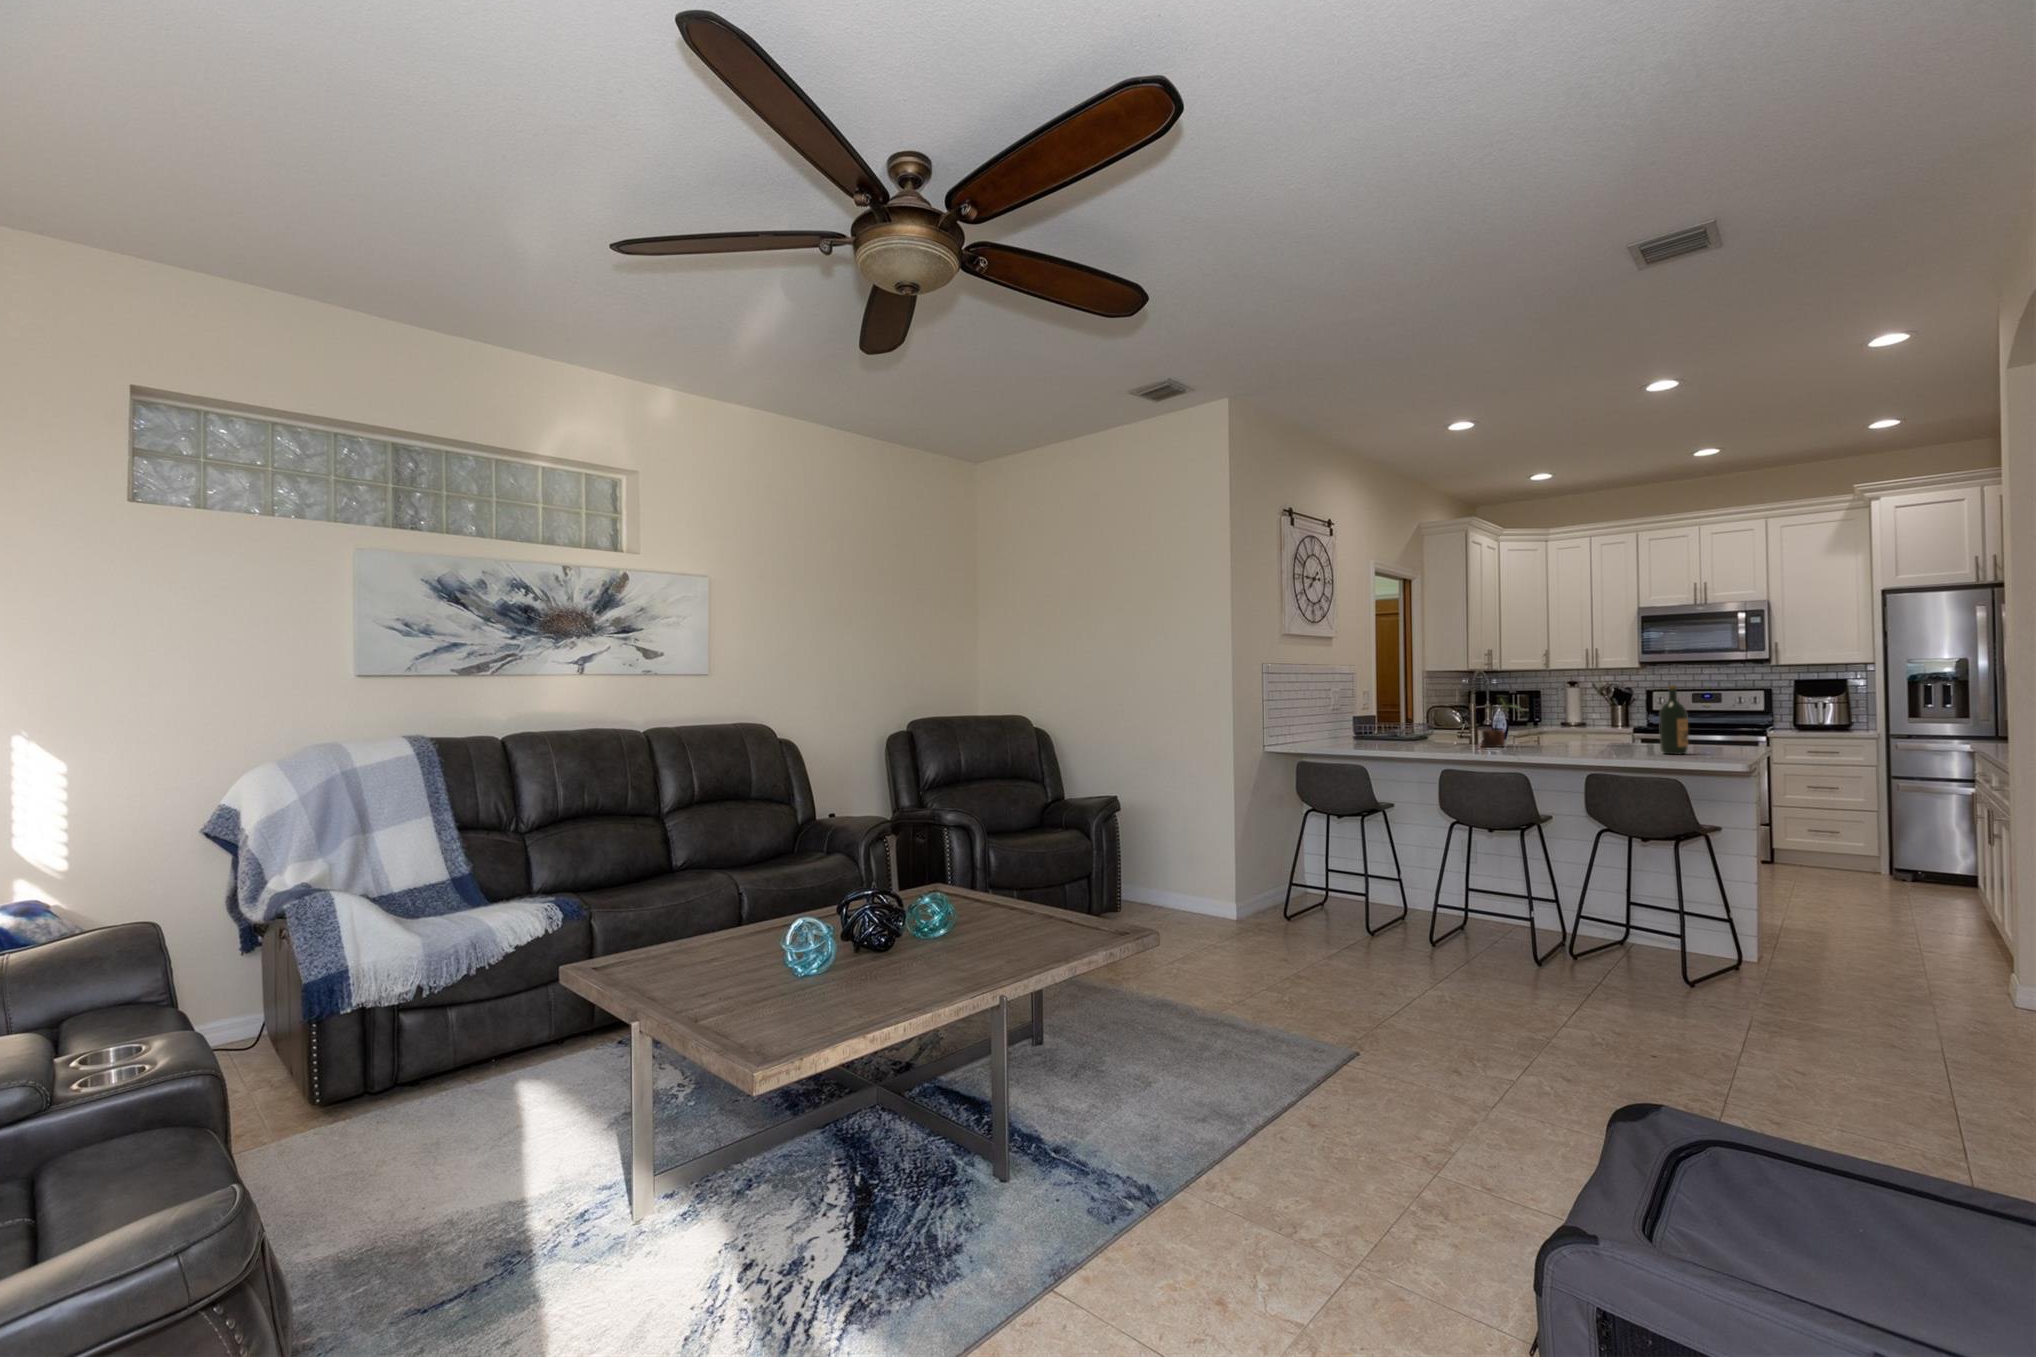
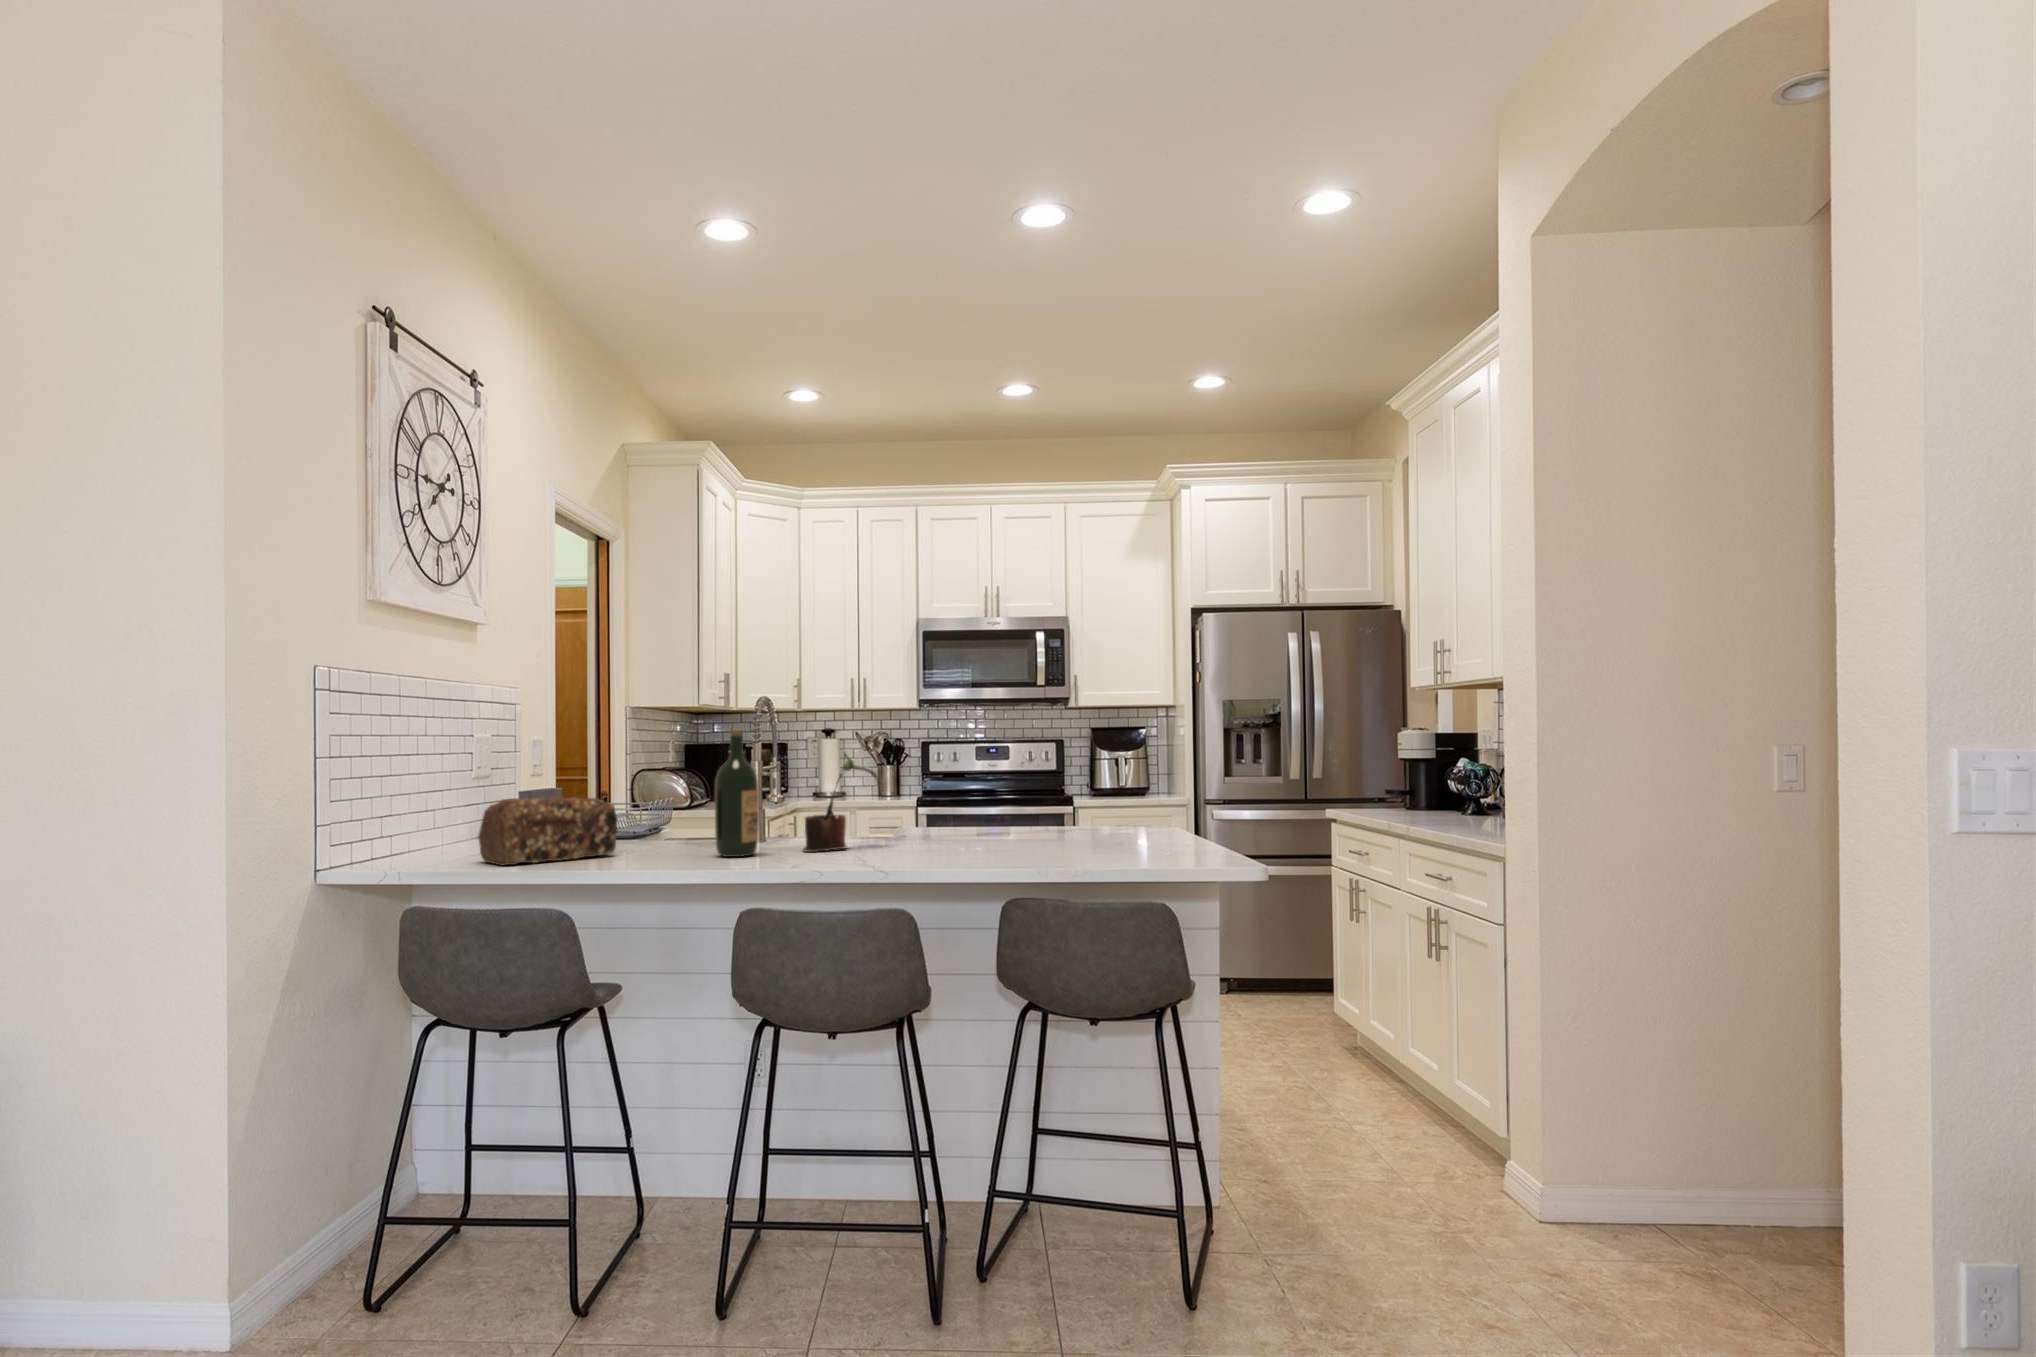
wine bottle: present [1659,685,1688,754] -> present [715,730,759,857]
bread loaf: none [1329,717,1389,745] -> present [478,797,617,866]

